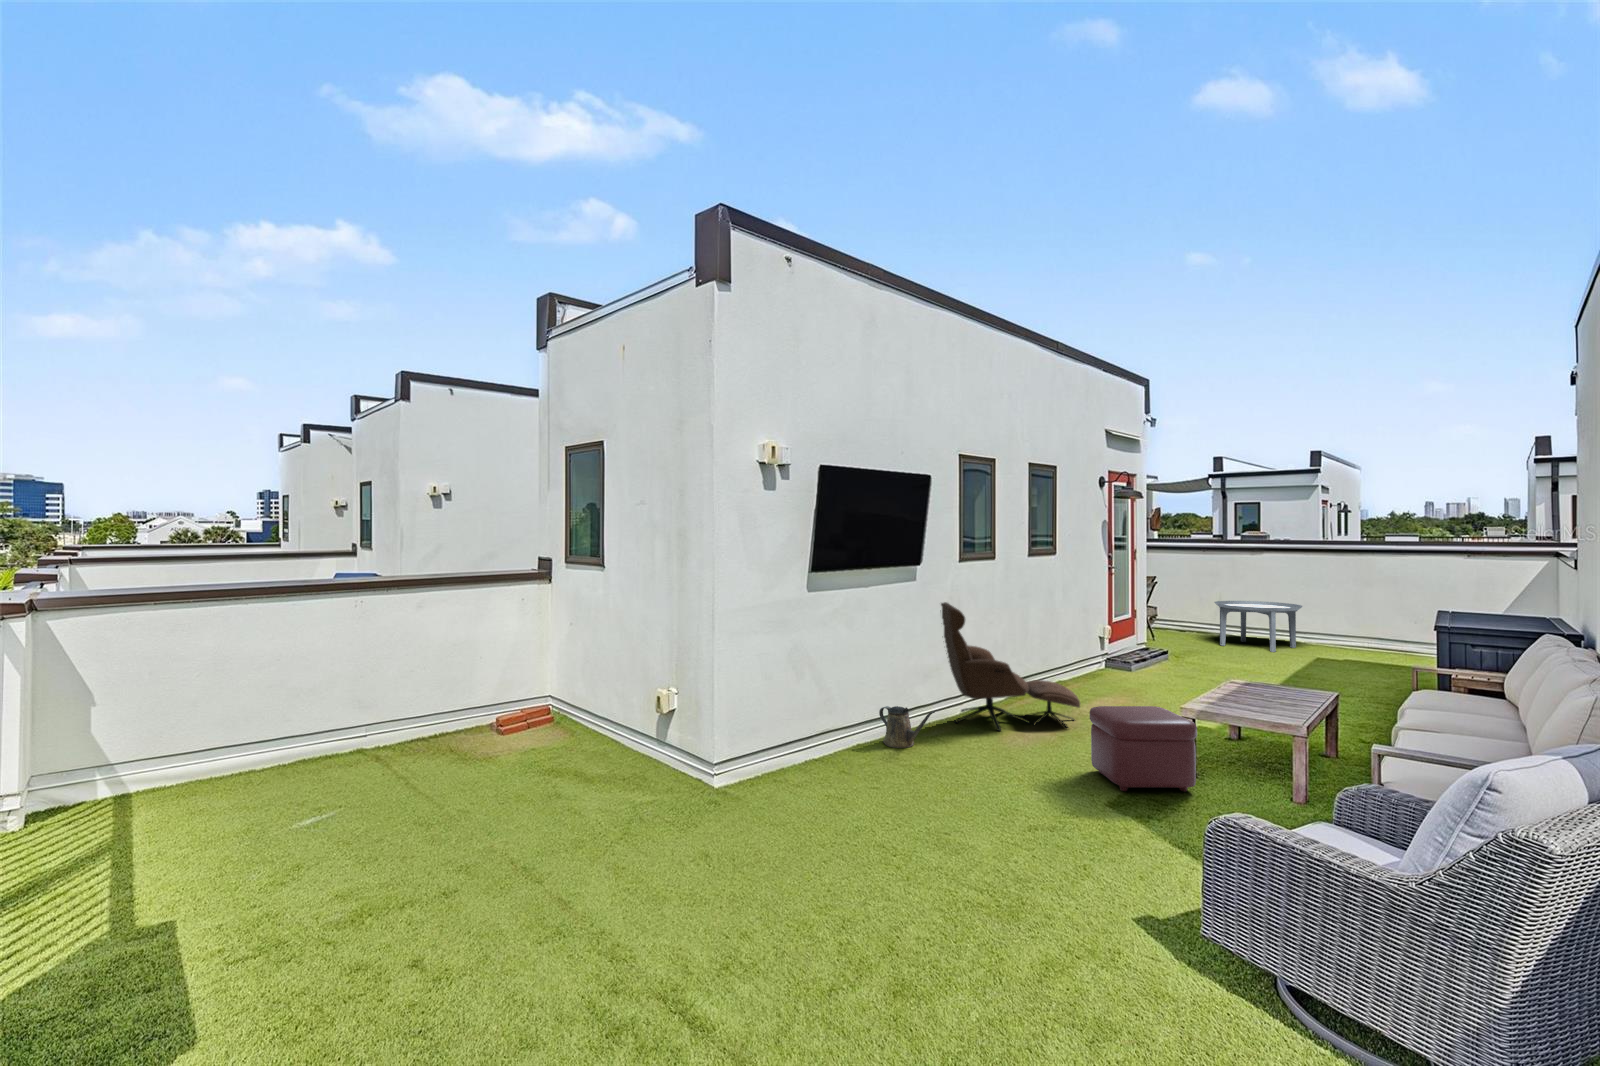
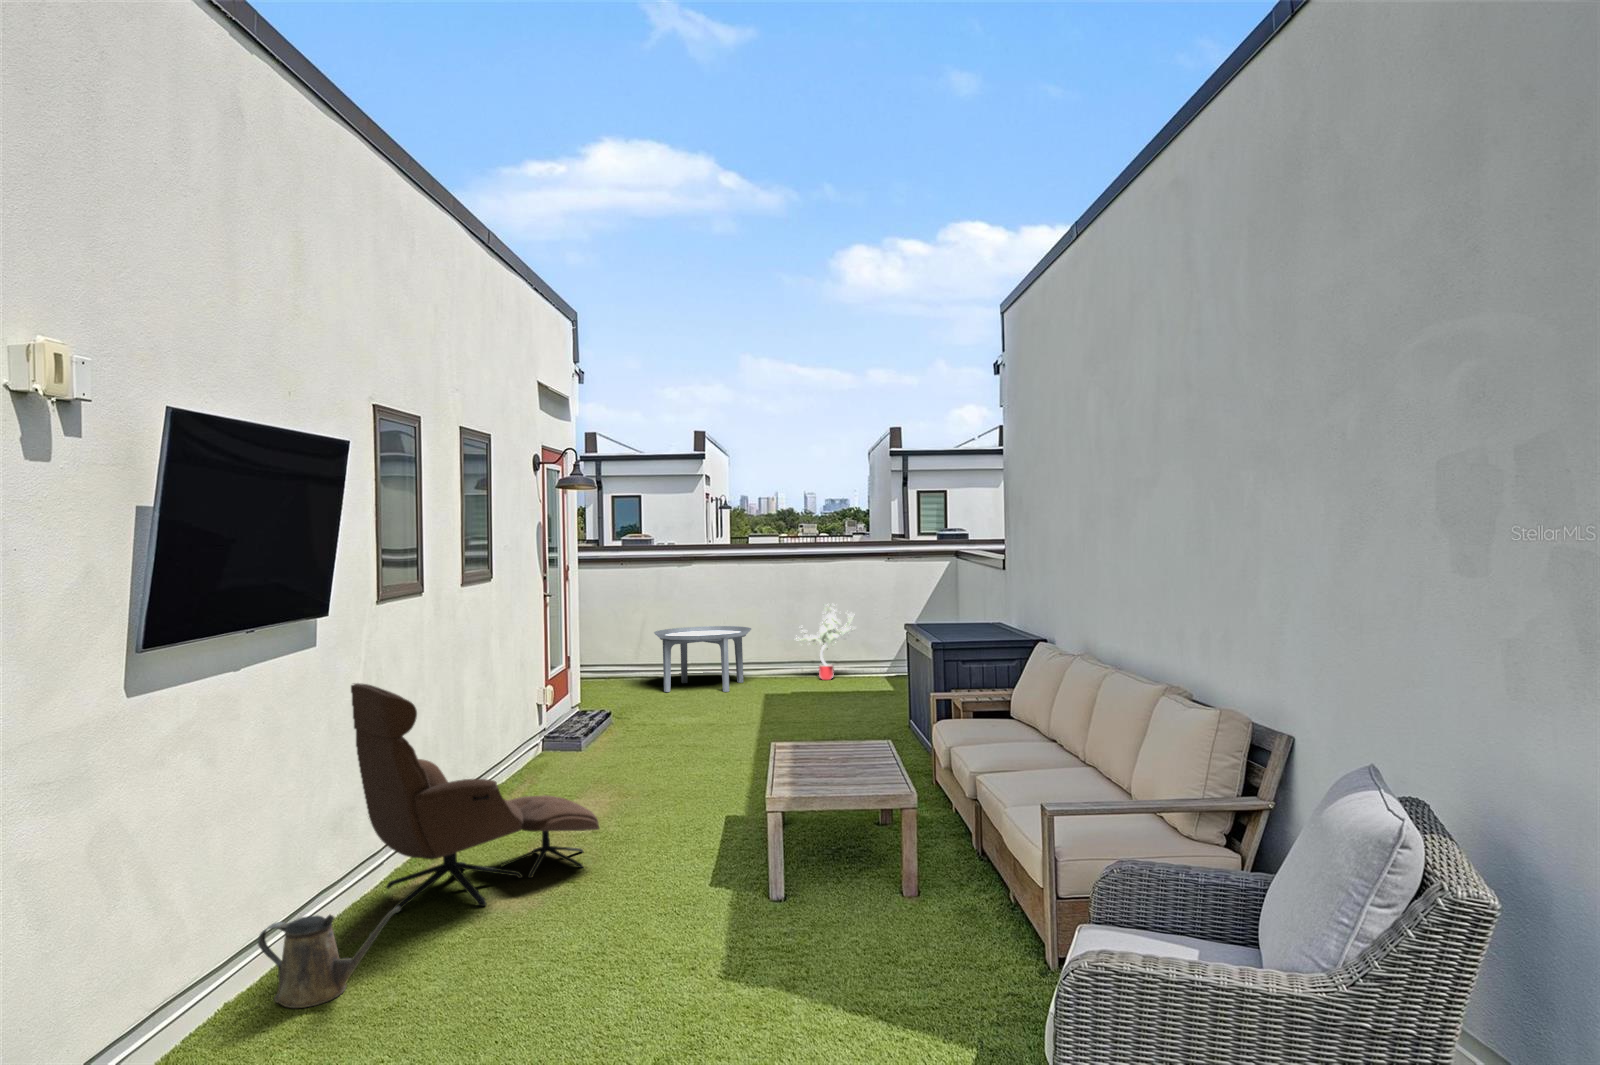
potted tree: none [1347,592,1416,656] -> present [796,604,855,680]
ottoman: present [1090,706,1197,792] -> none [672,805,825,953]

